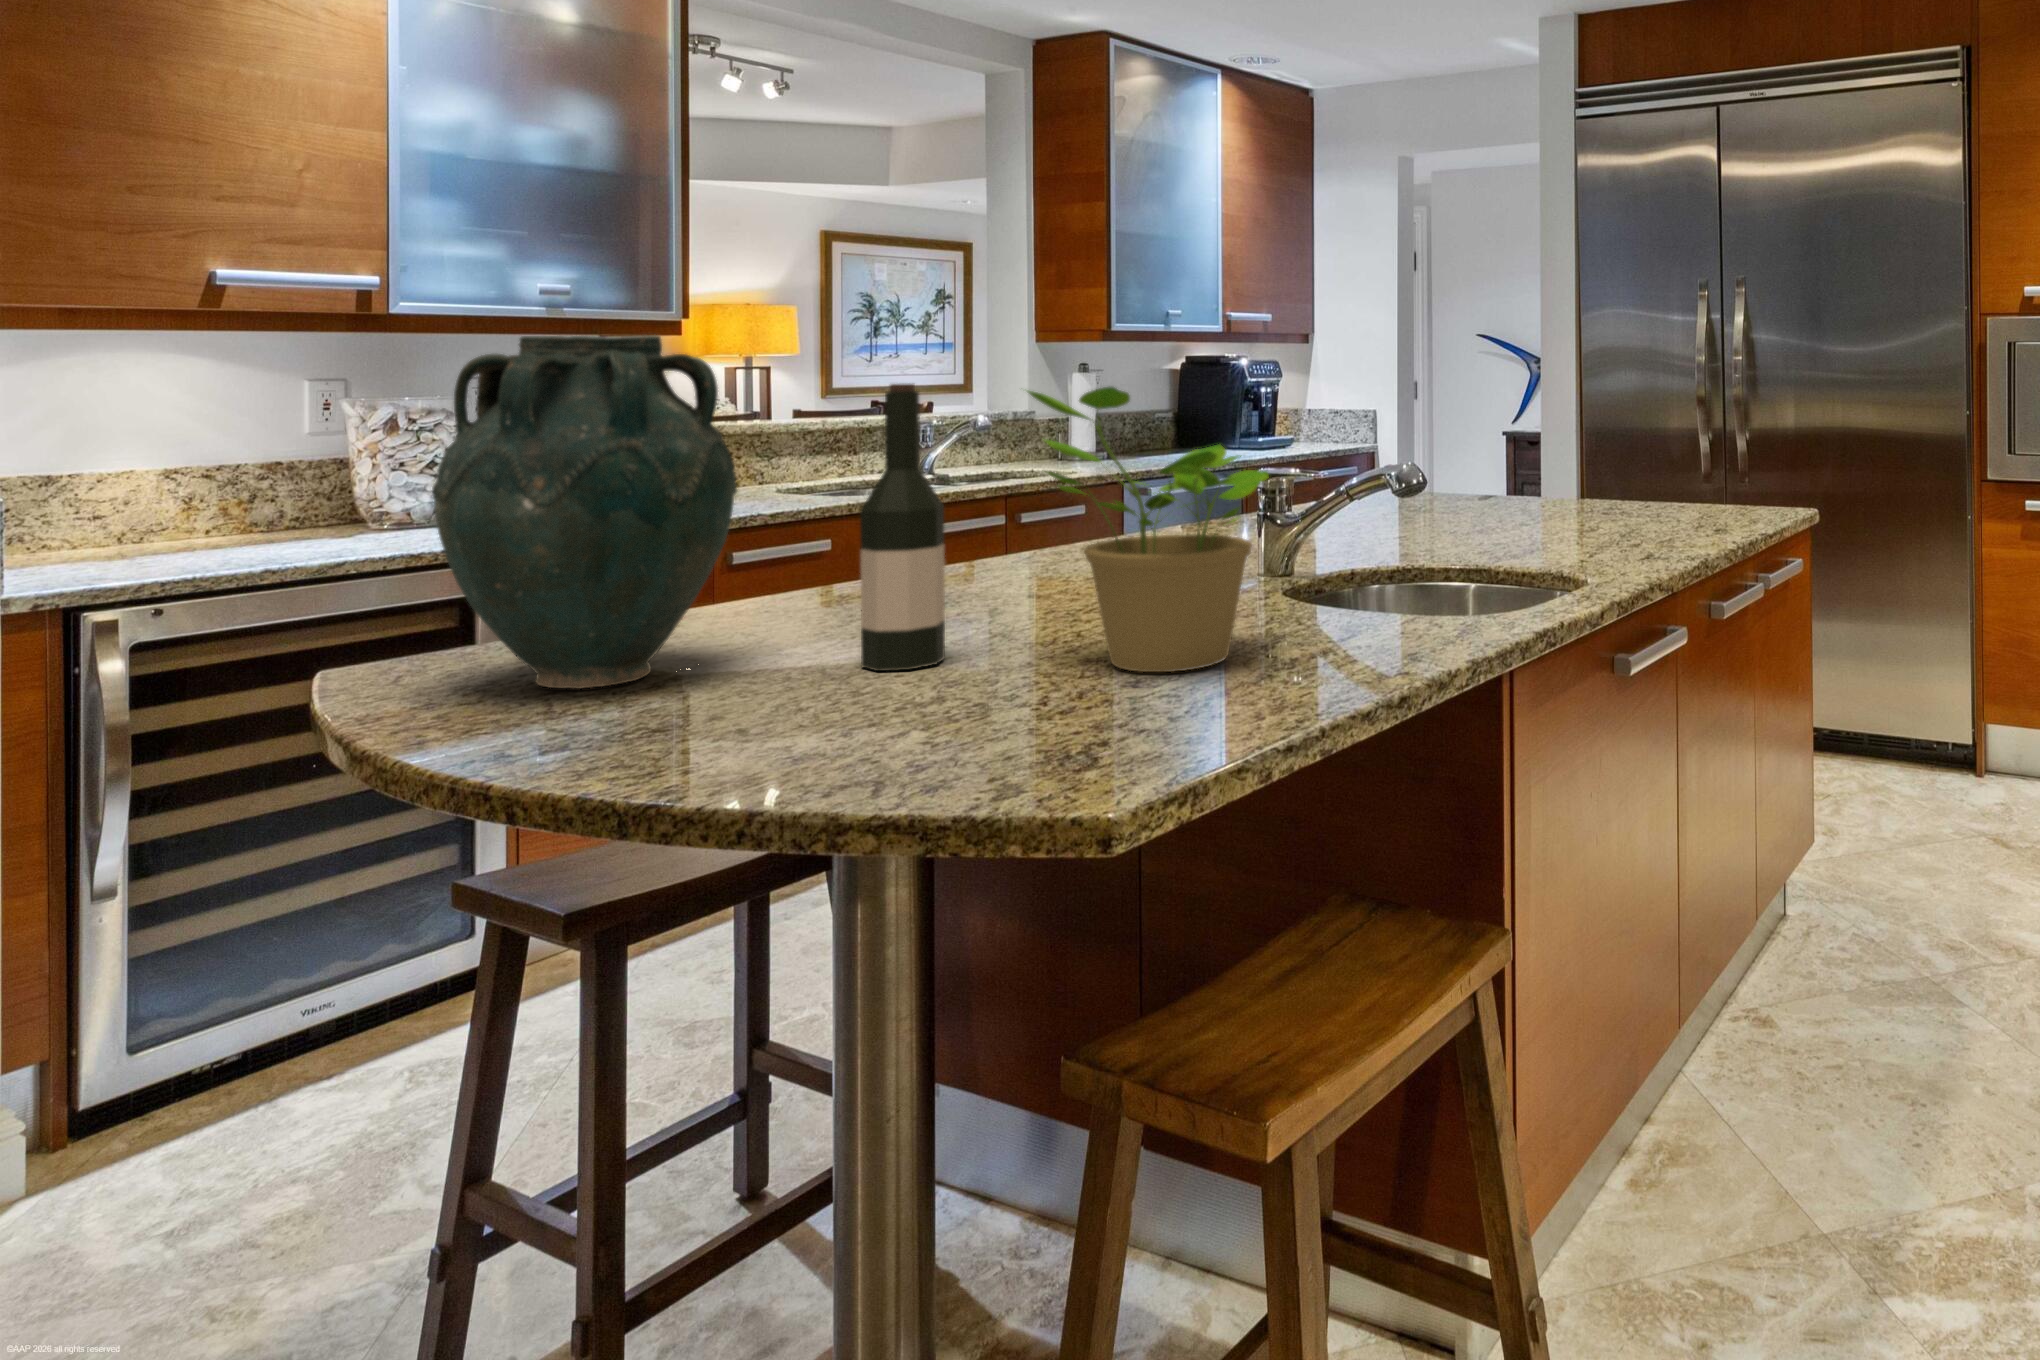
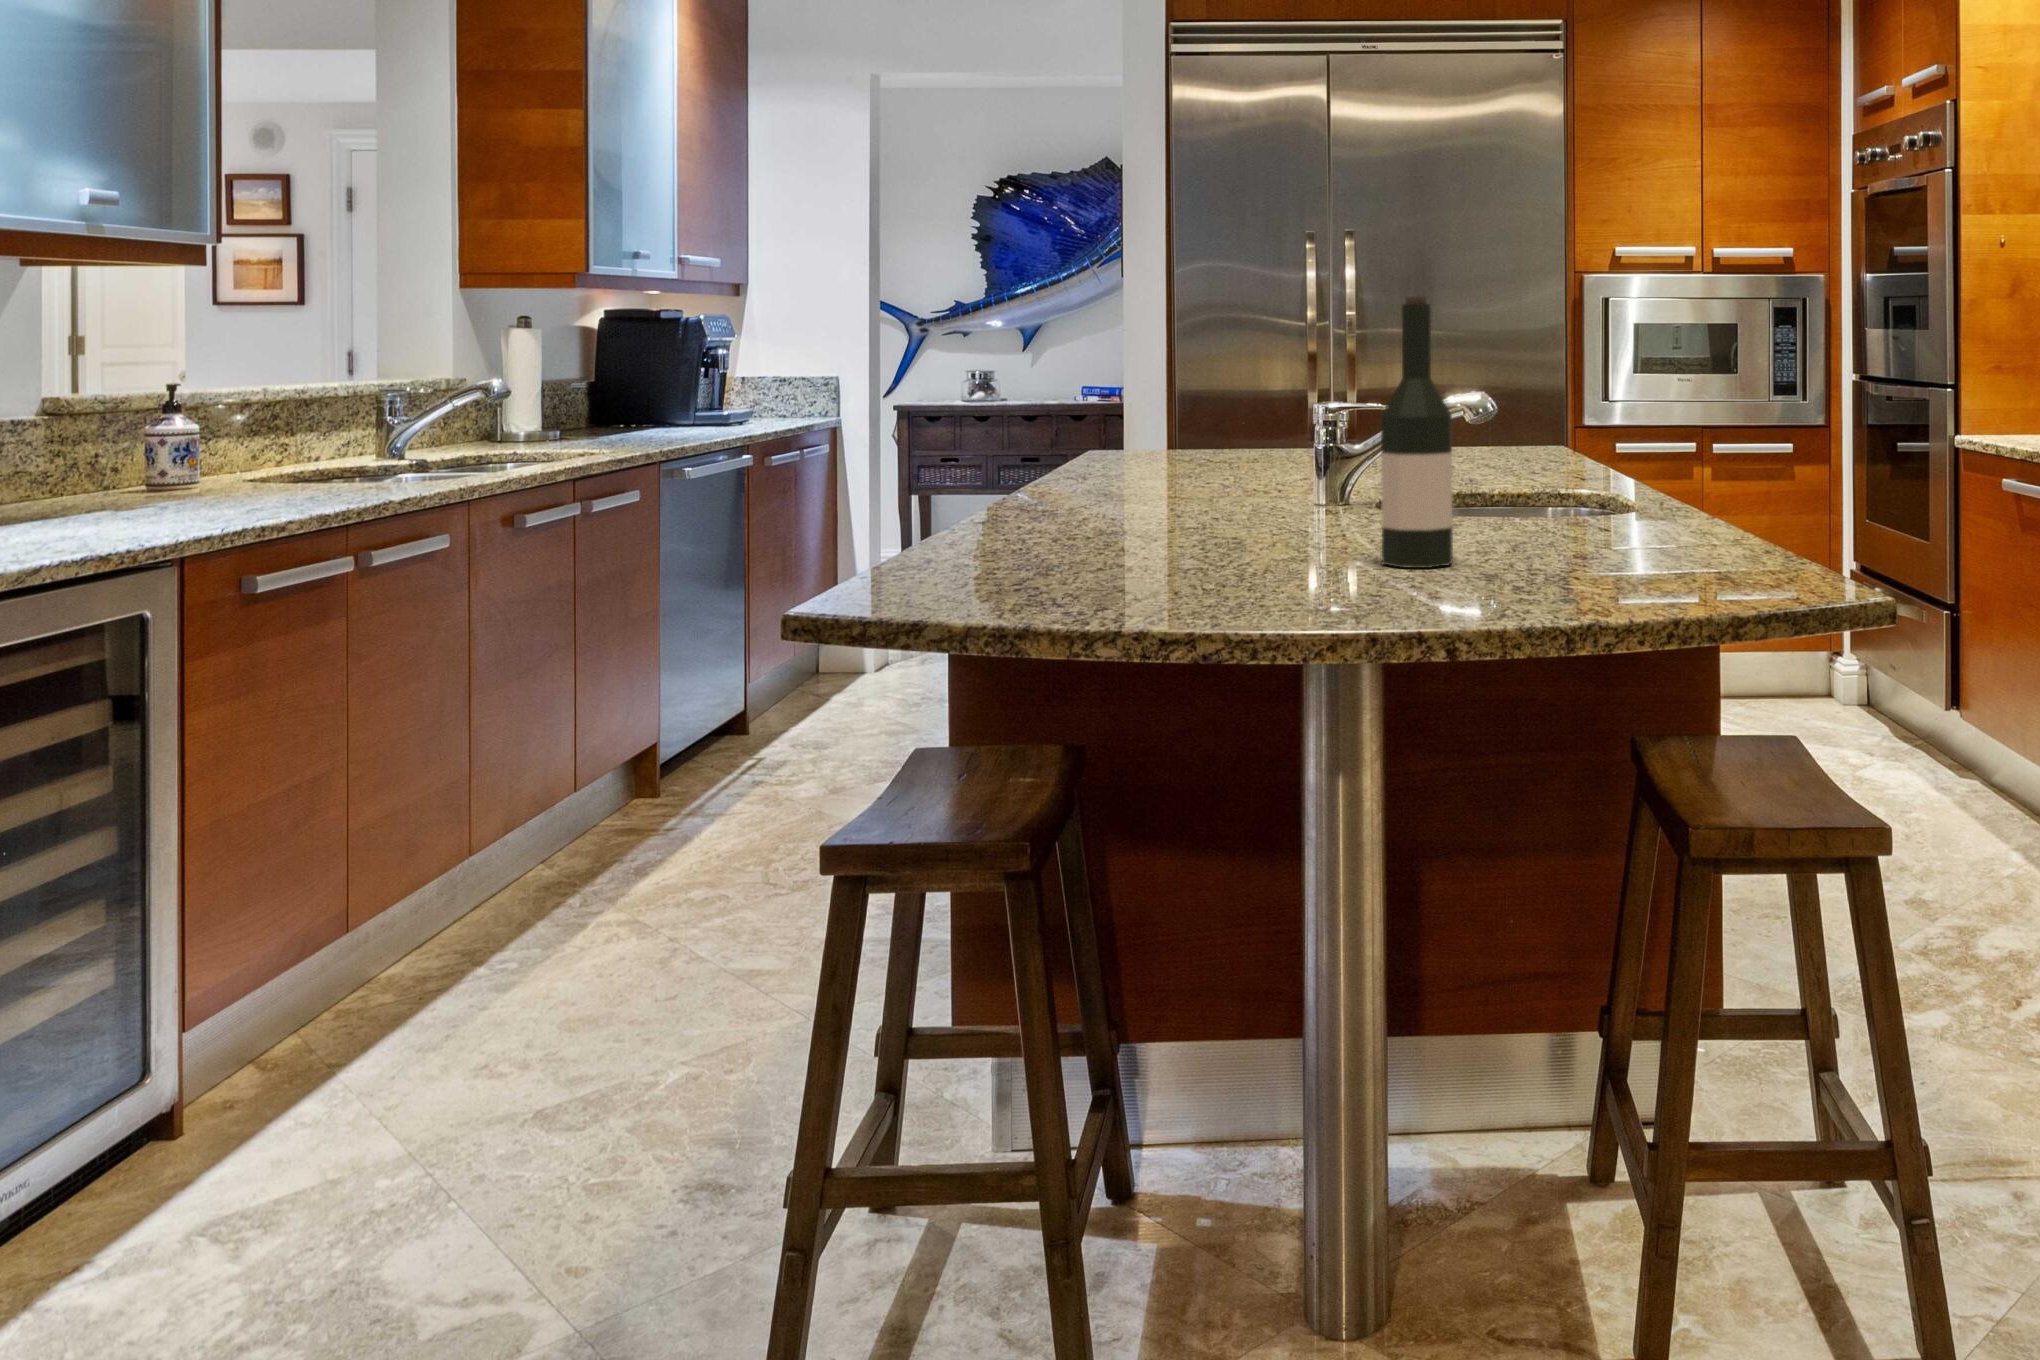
vase: present [432,335,737,689] -> none [1089,238,1351,596]
potted plant: present [1028,387,1269,672] -> none [1496,299,1718,552]

